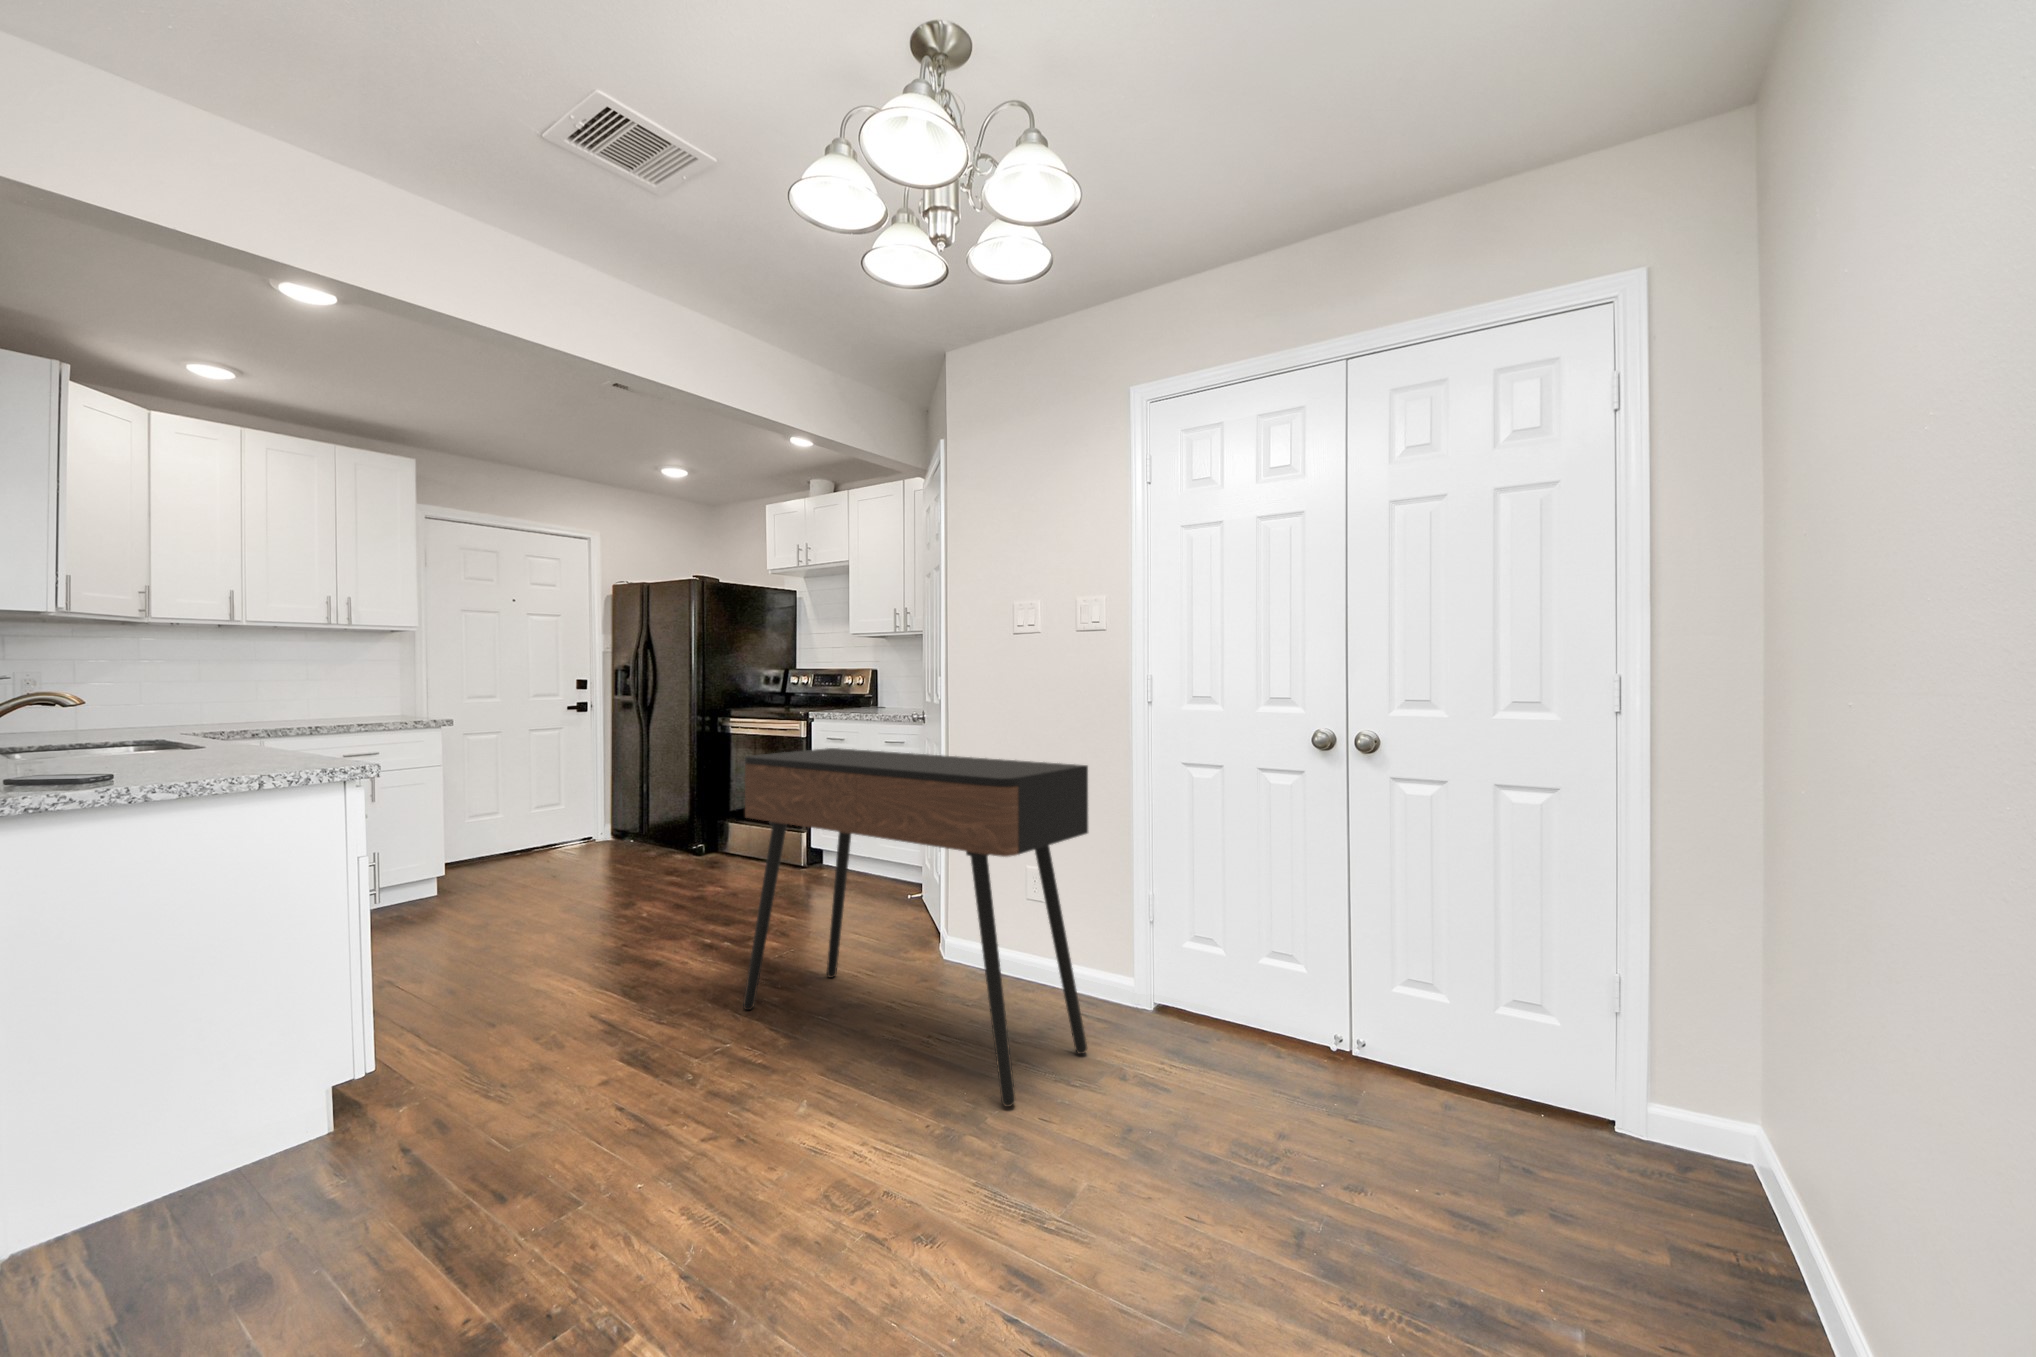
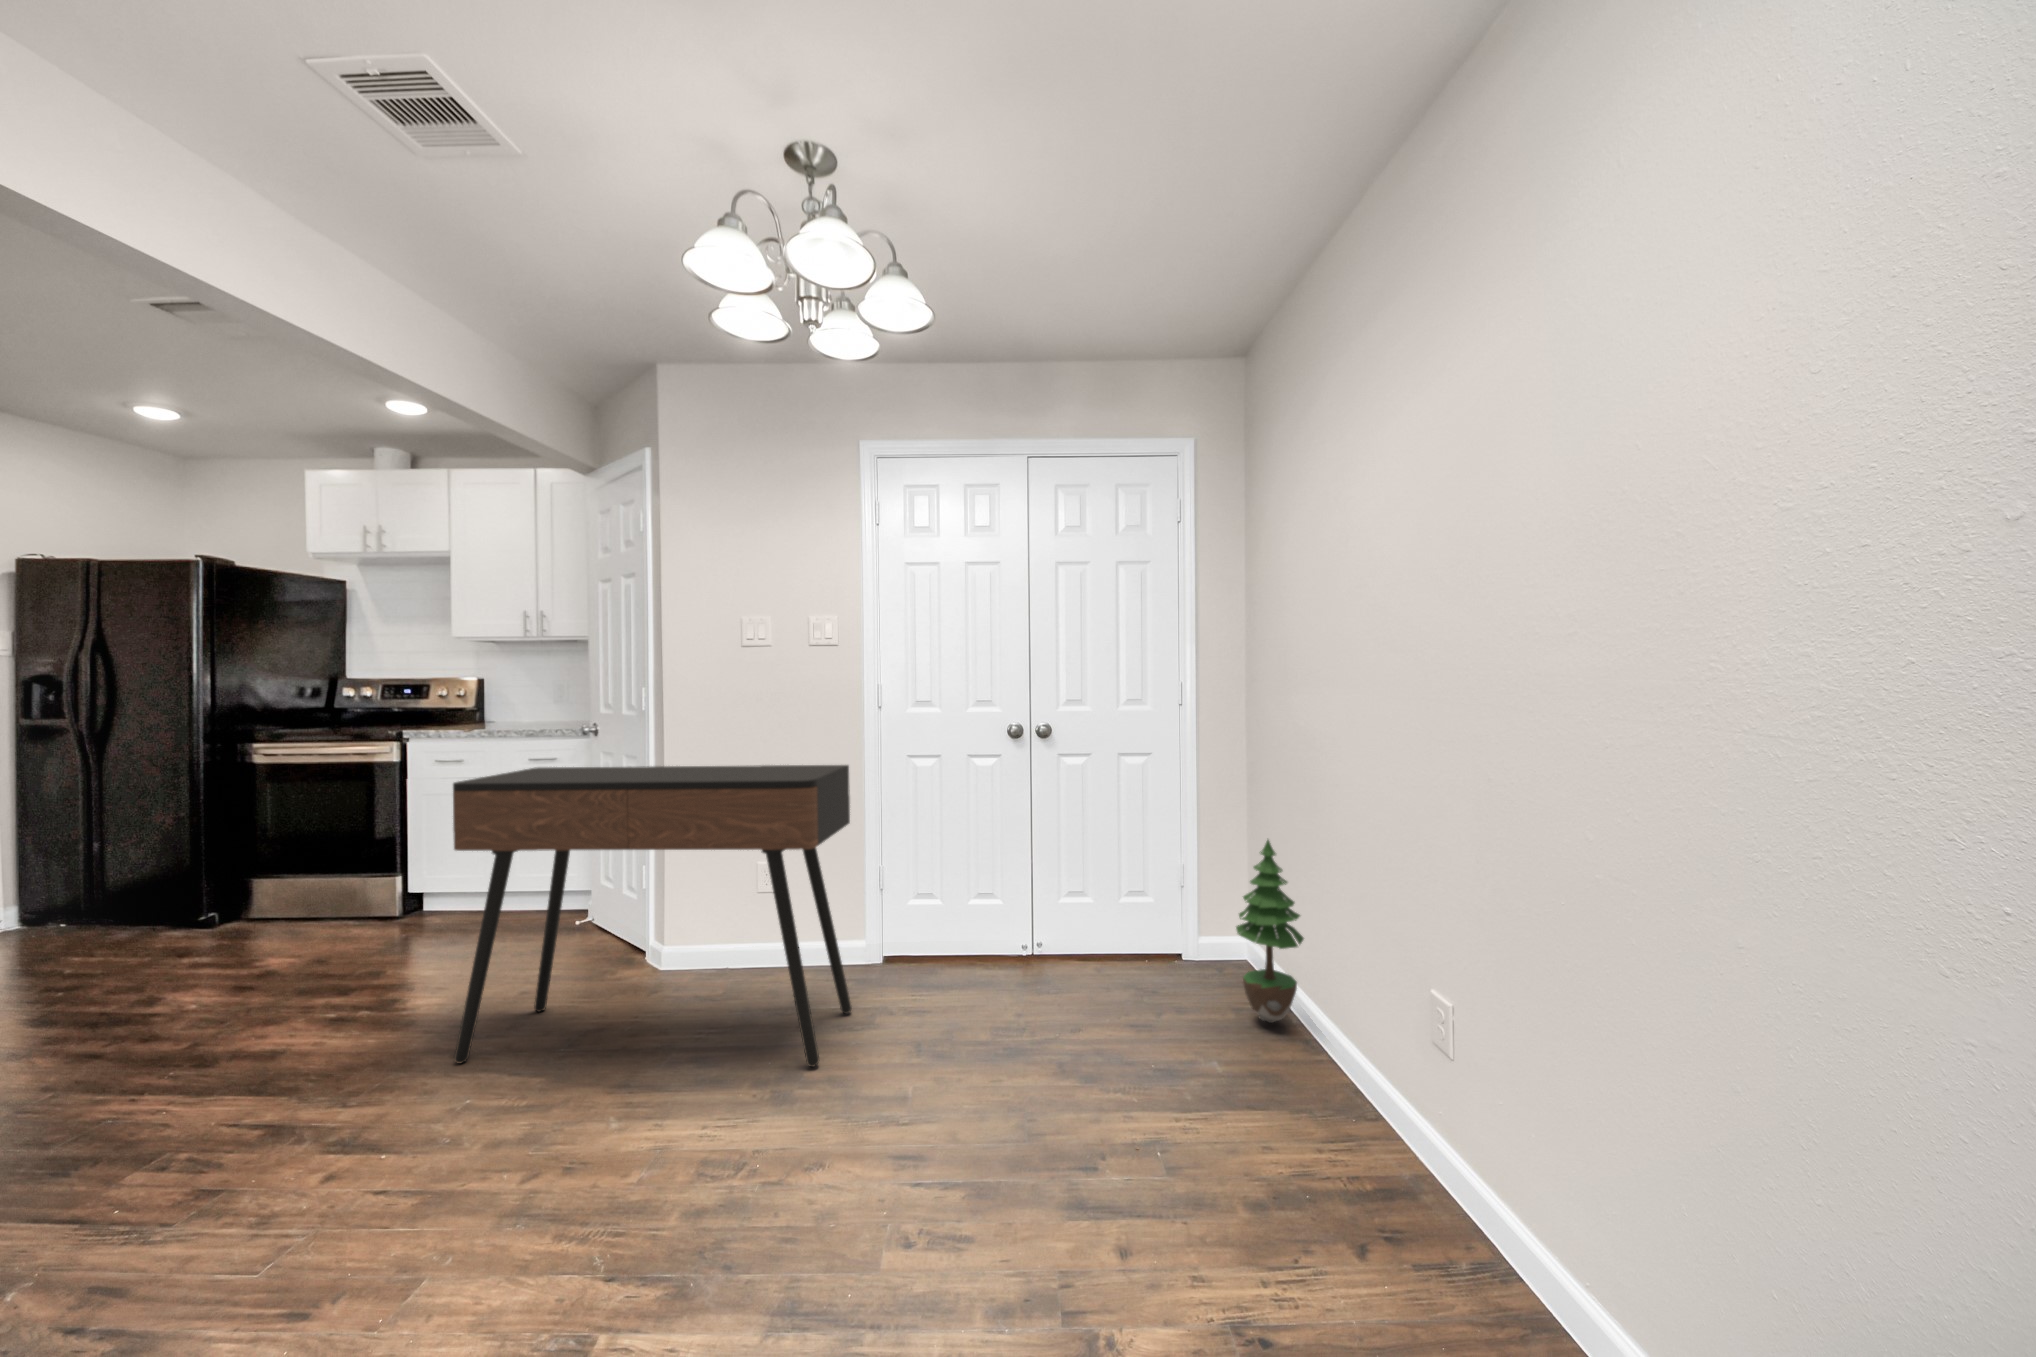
potted tree: none [1636,939,1785,1261] -> present [1236,840,1304,1023]

